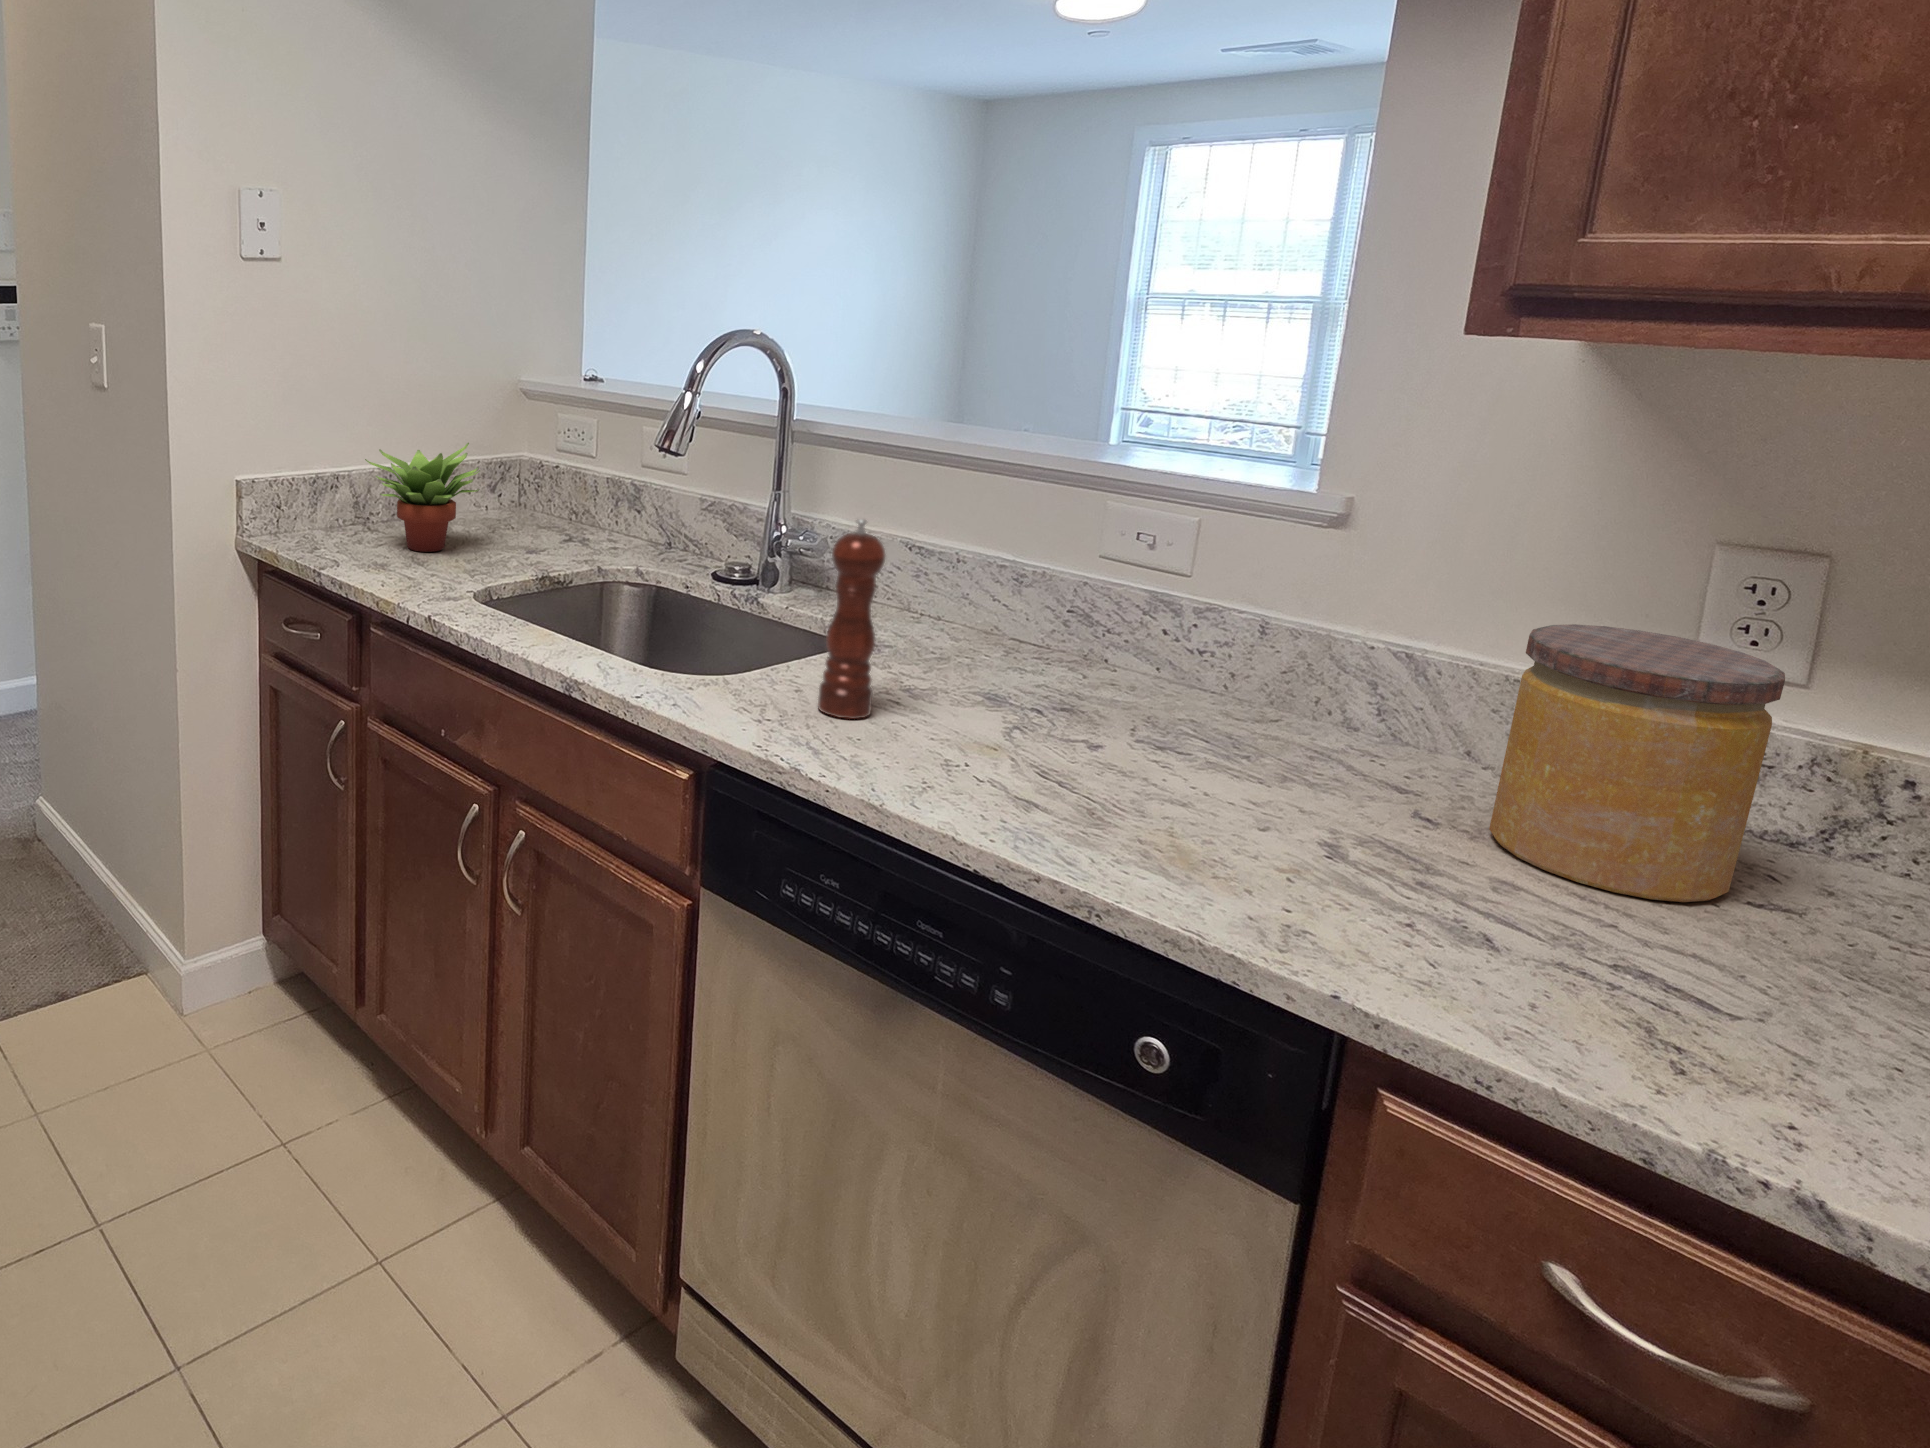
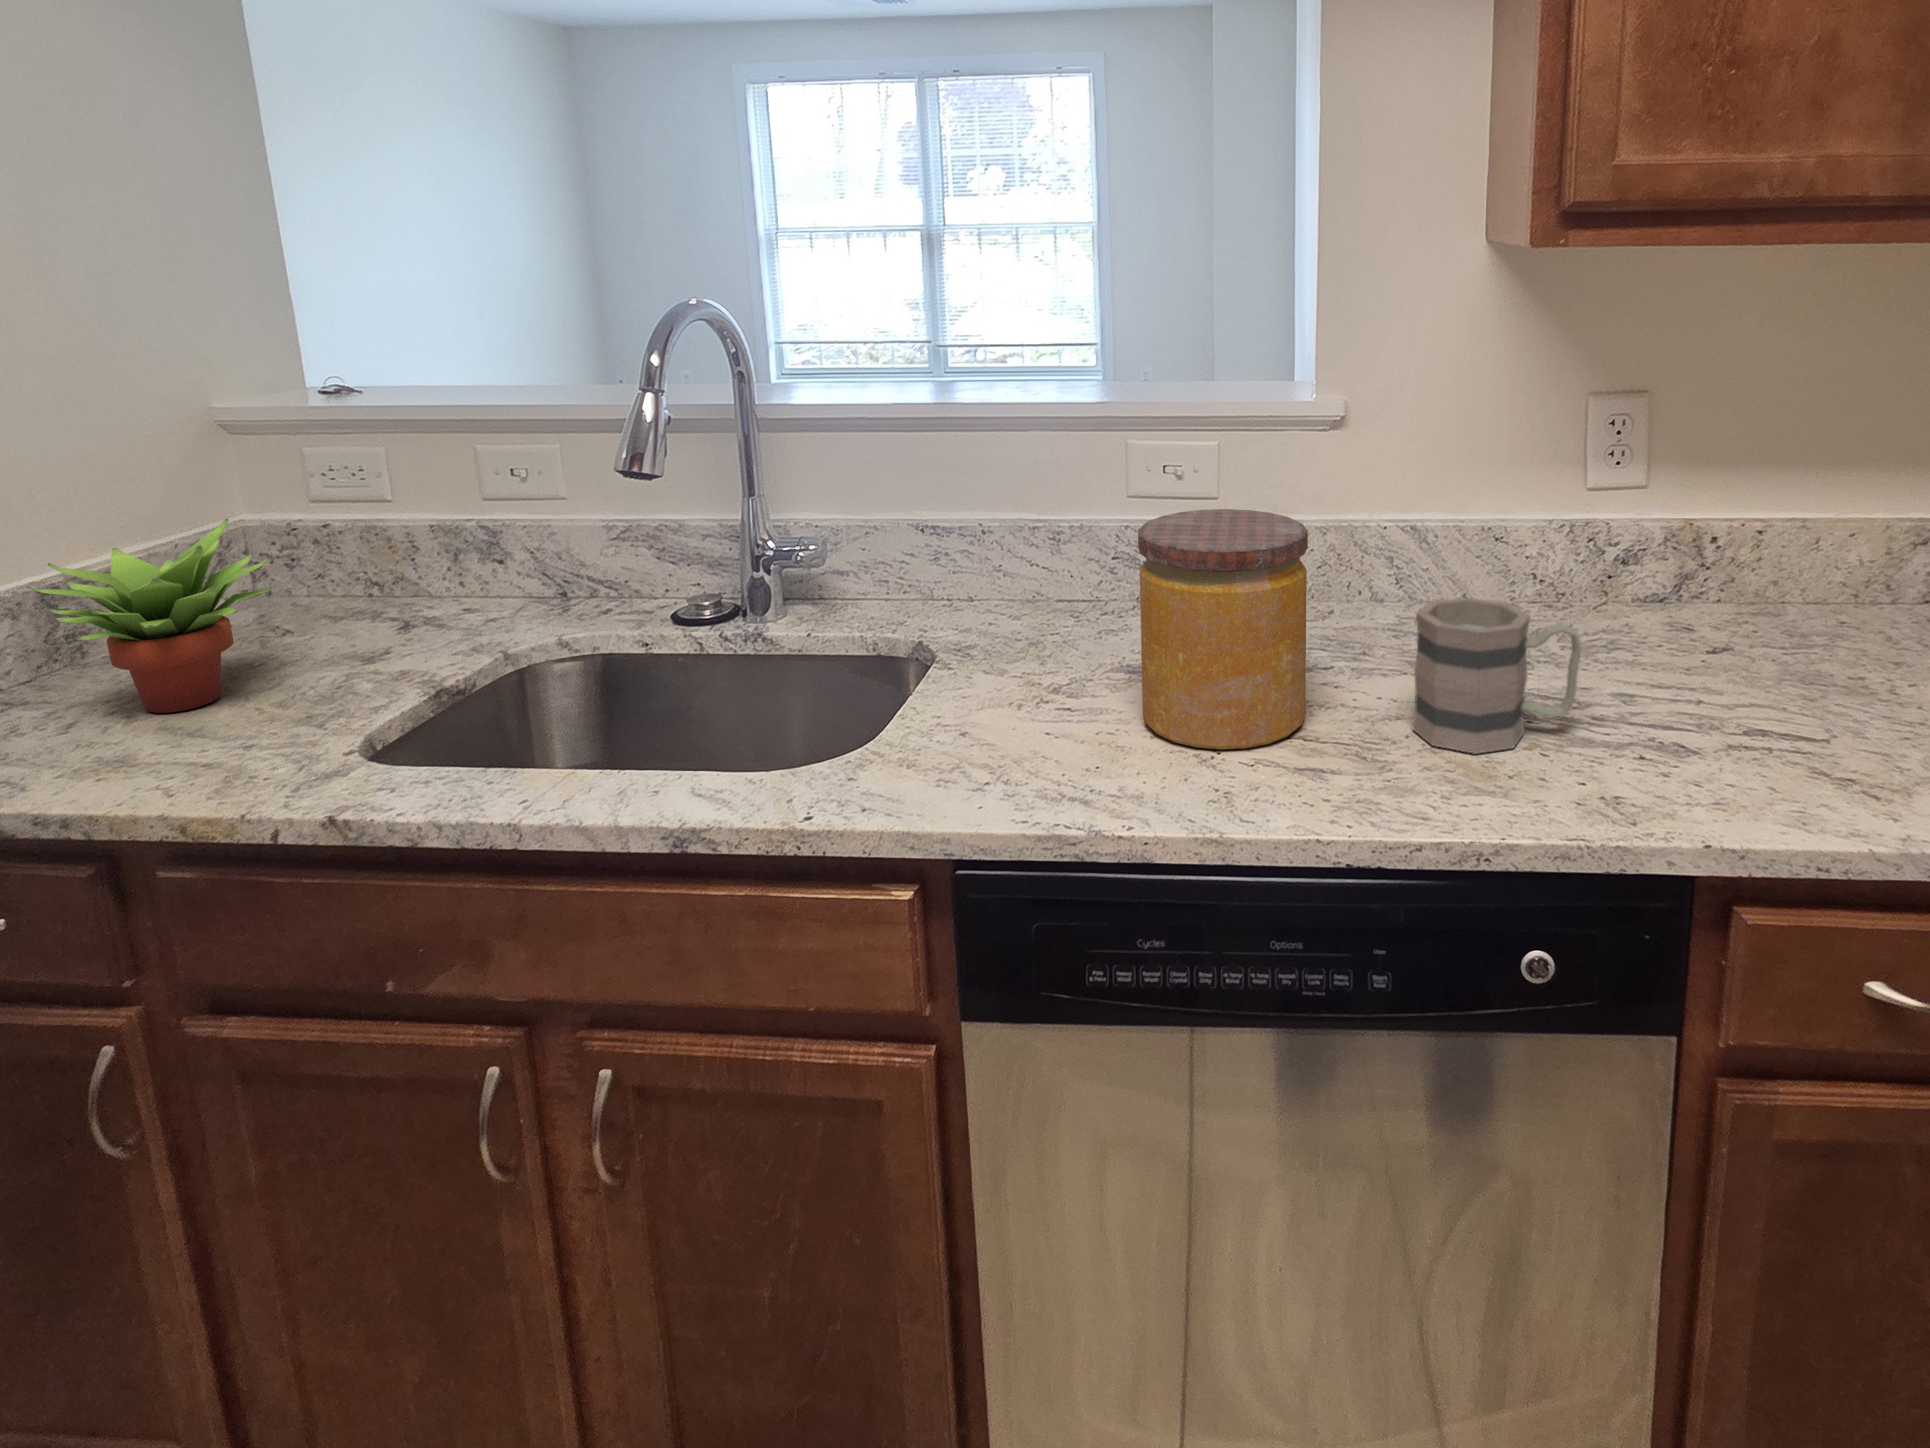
pepper mill: present [818,519,886,719] -> none [996,509,1065,749]
jar: present [1489,624,1785,902] -> present [1138,509,1308,749]
mug: none [1176,696,1383,864] -> present [1412,597,1582,754]

